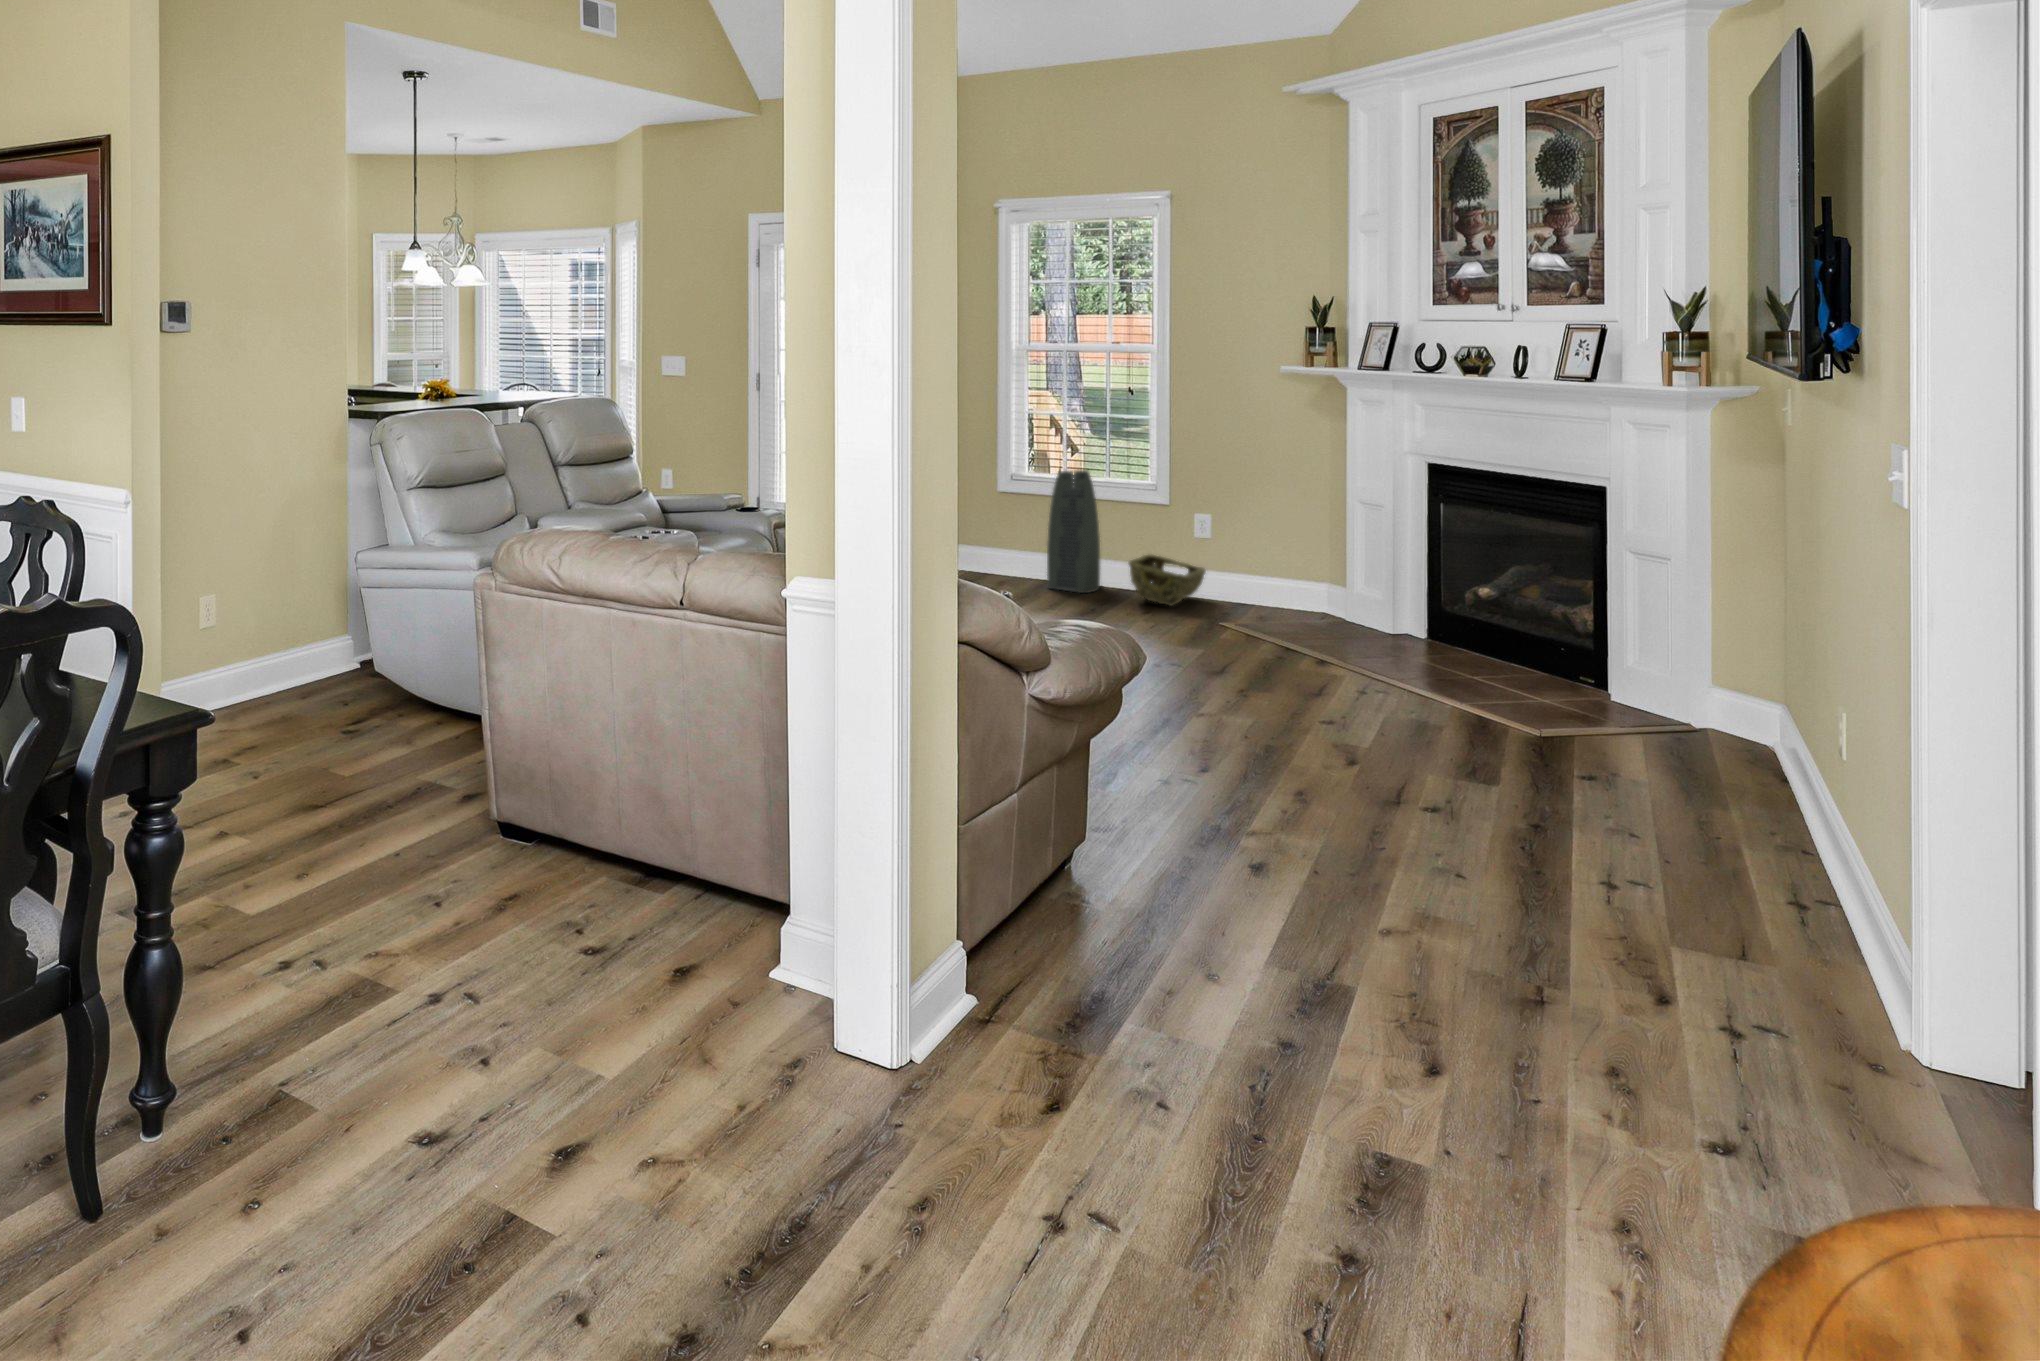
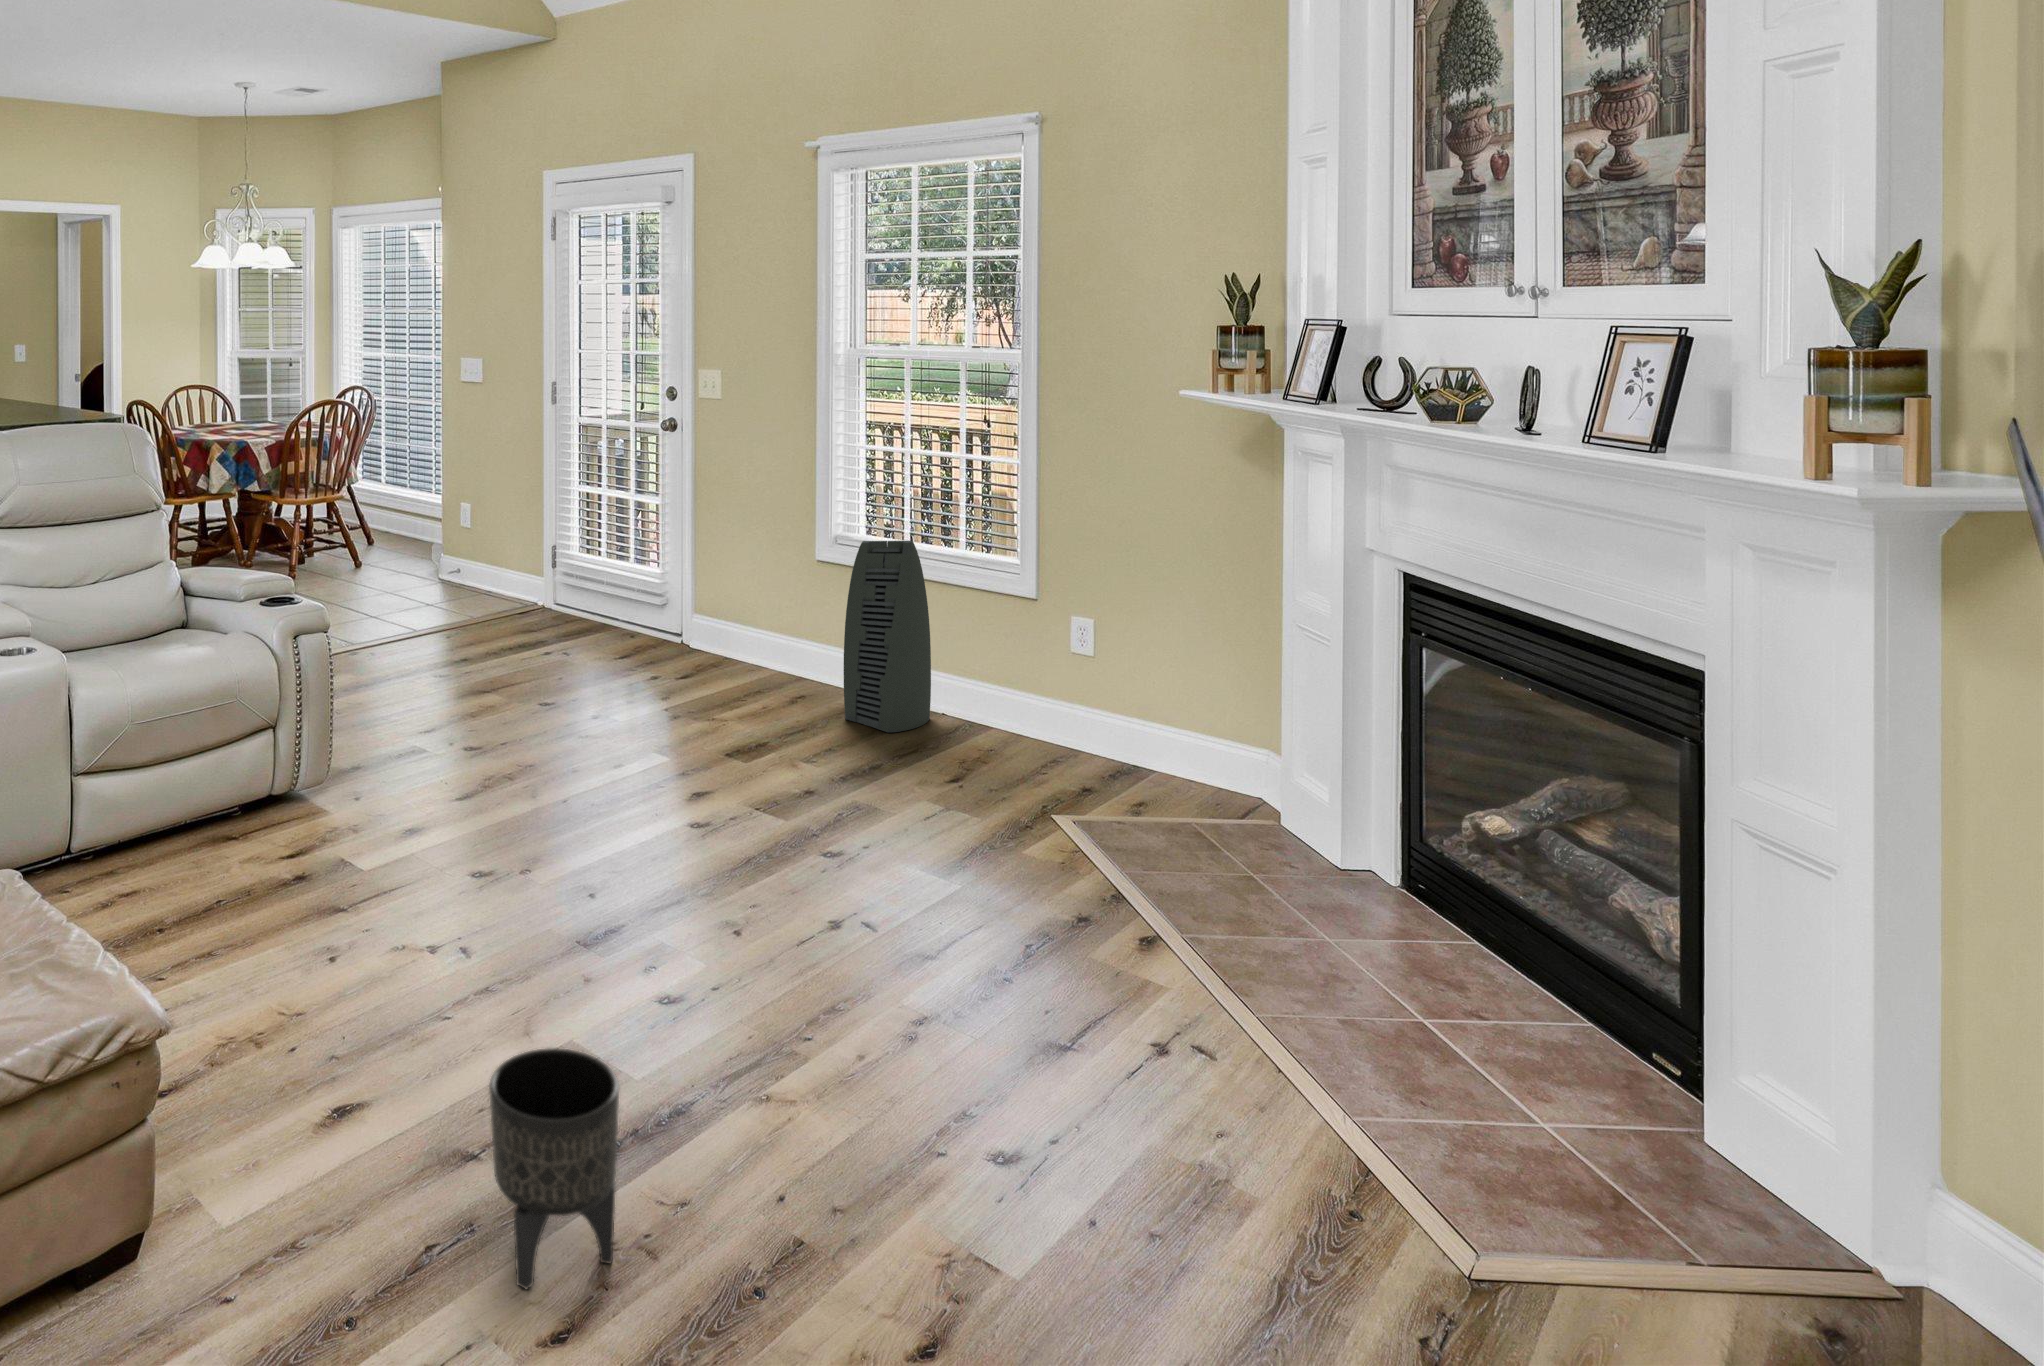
woven basket: present [1129,554,1206,606] -> none [934,677,1075,773]
planter: none [1150,667,1217,764] -> present [489,1048,619,1289]

